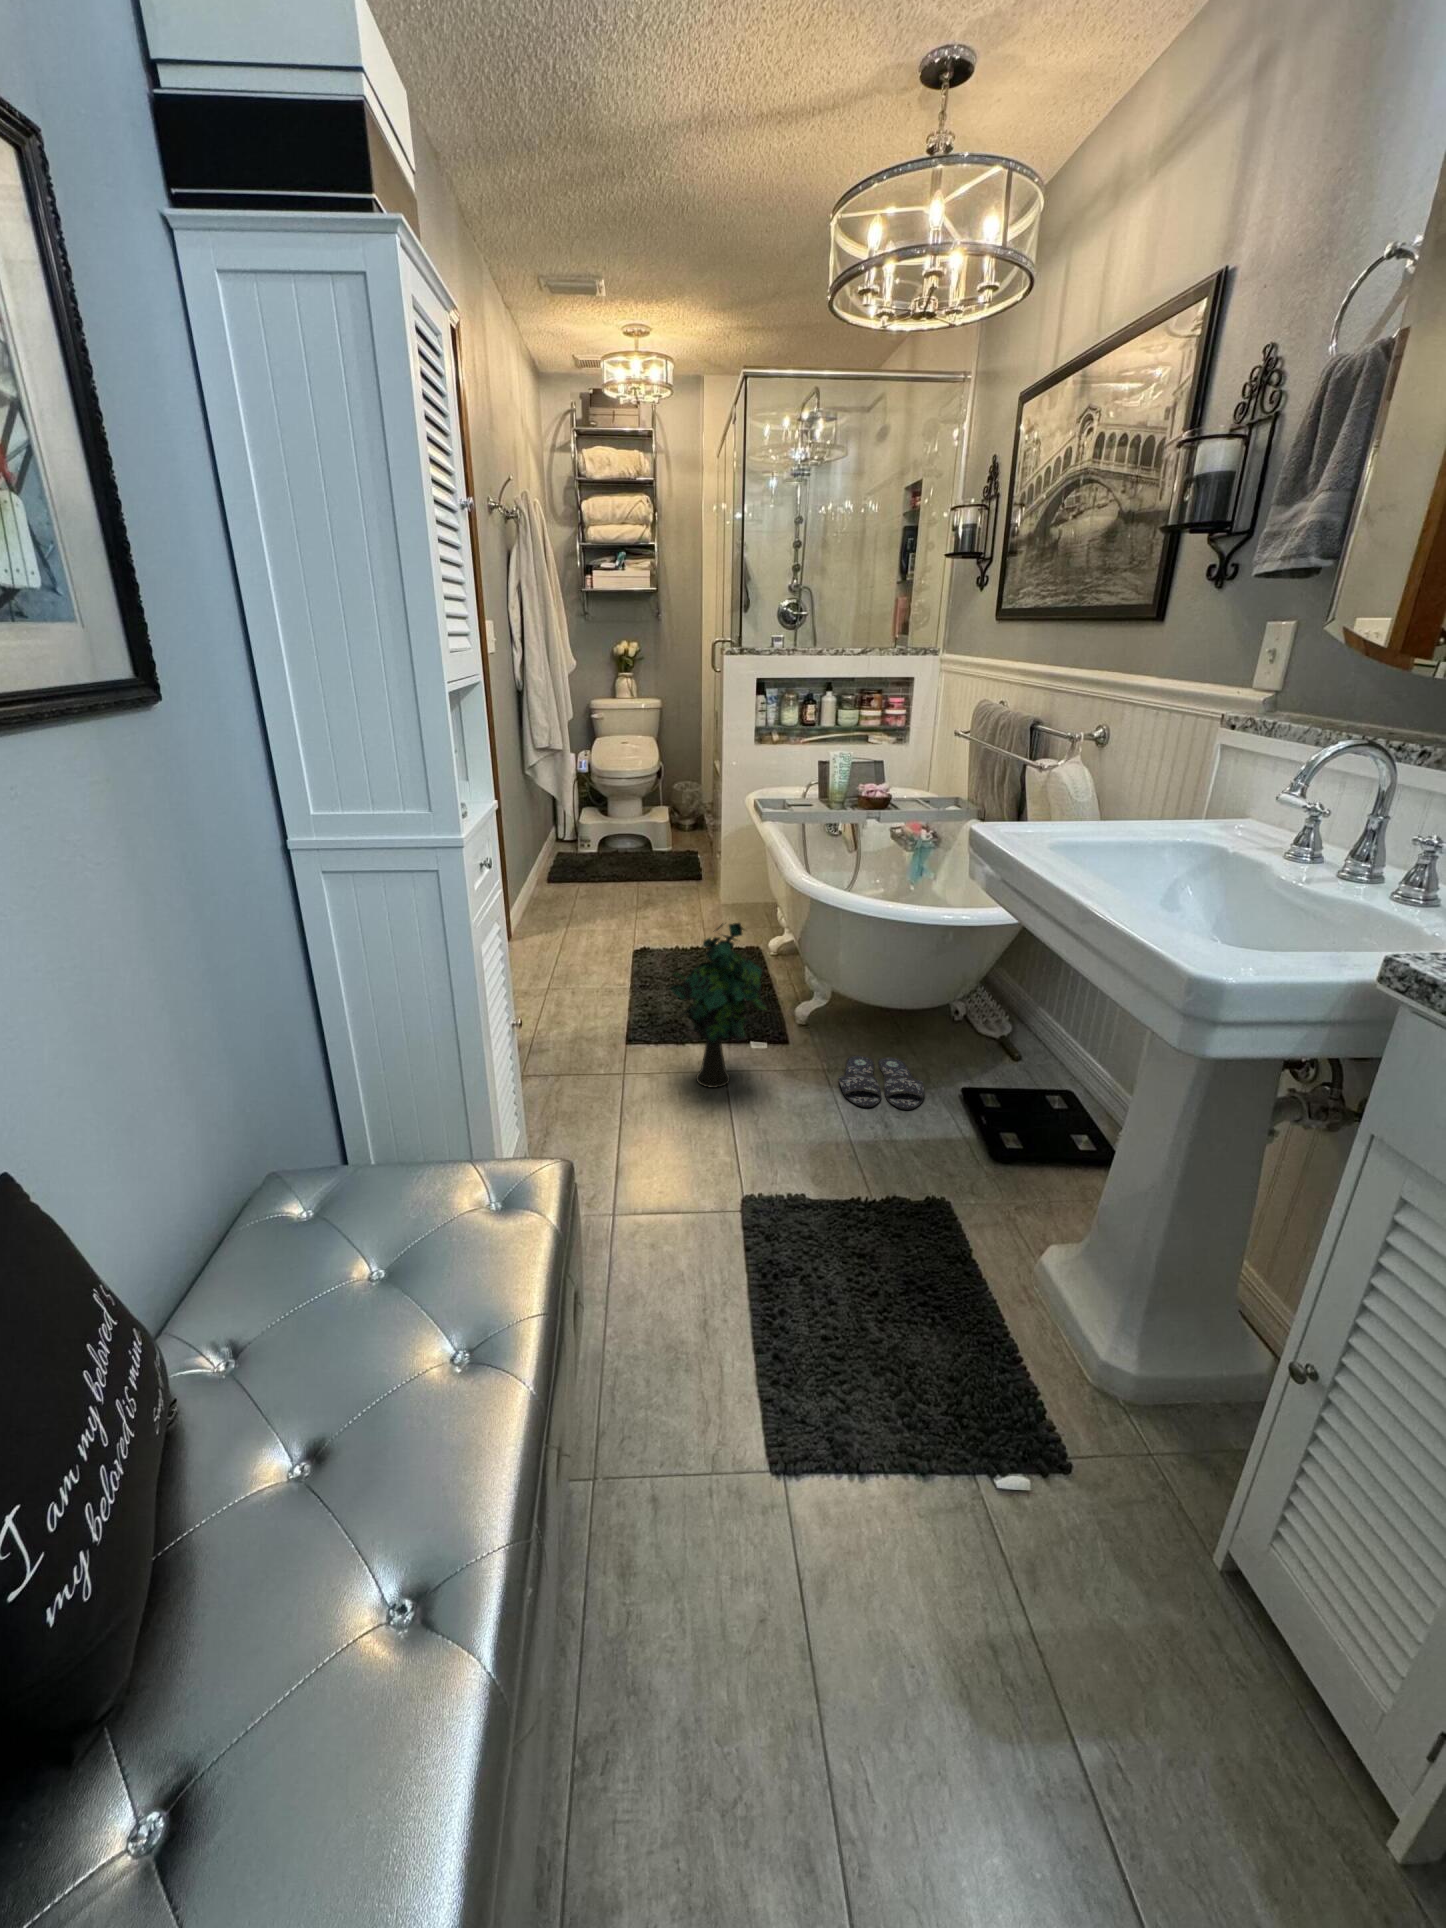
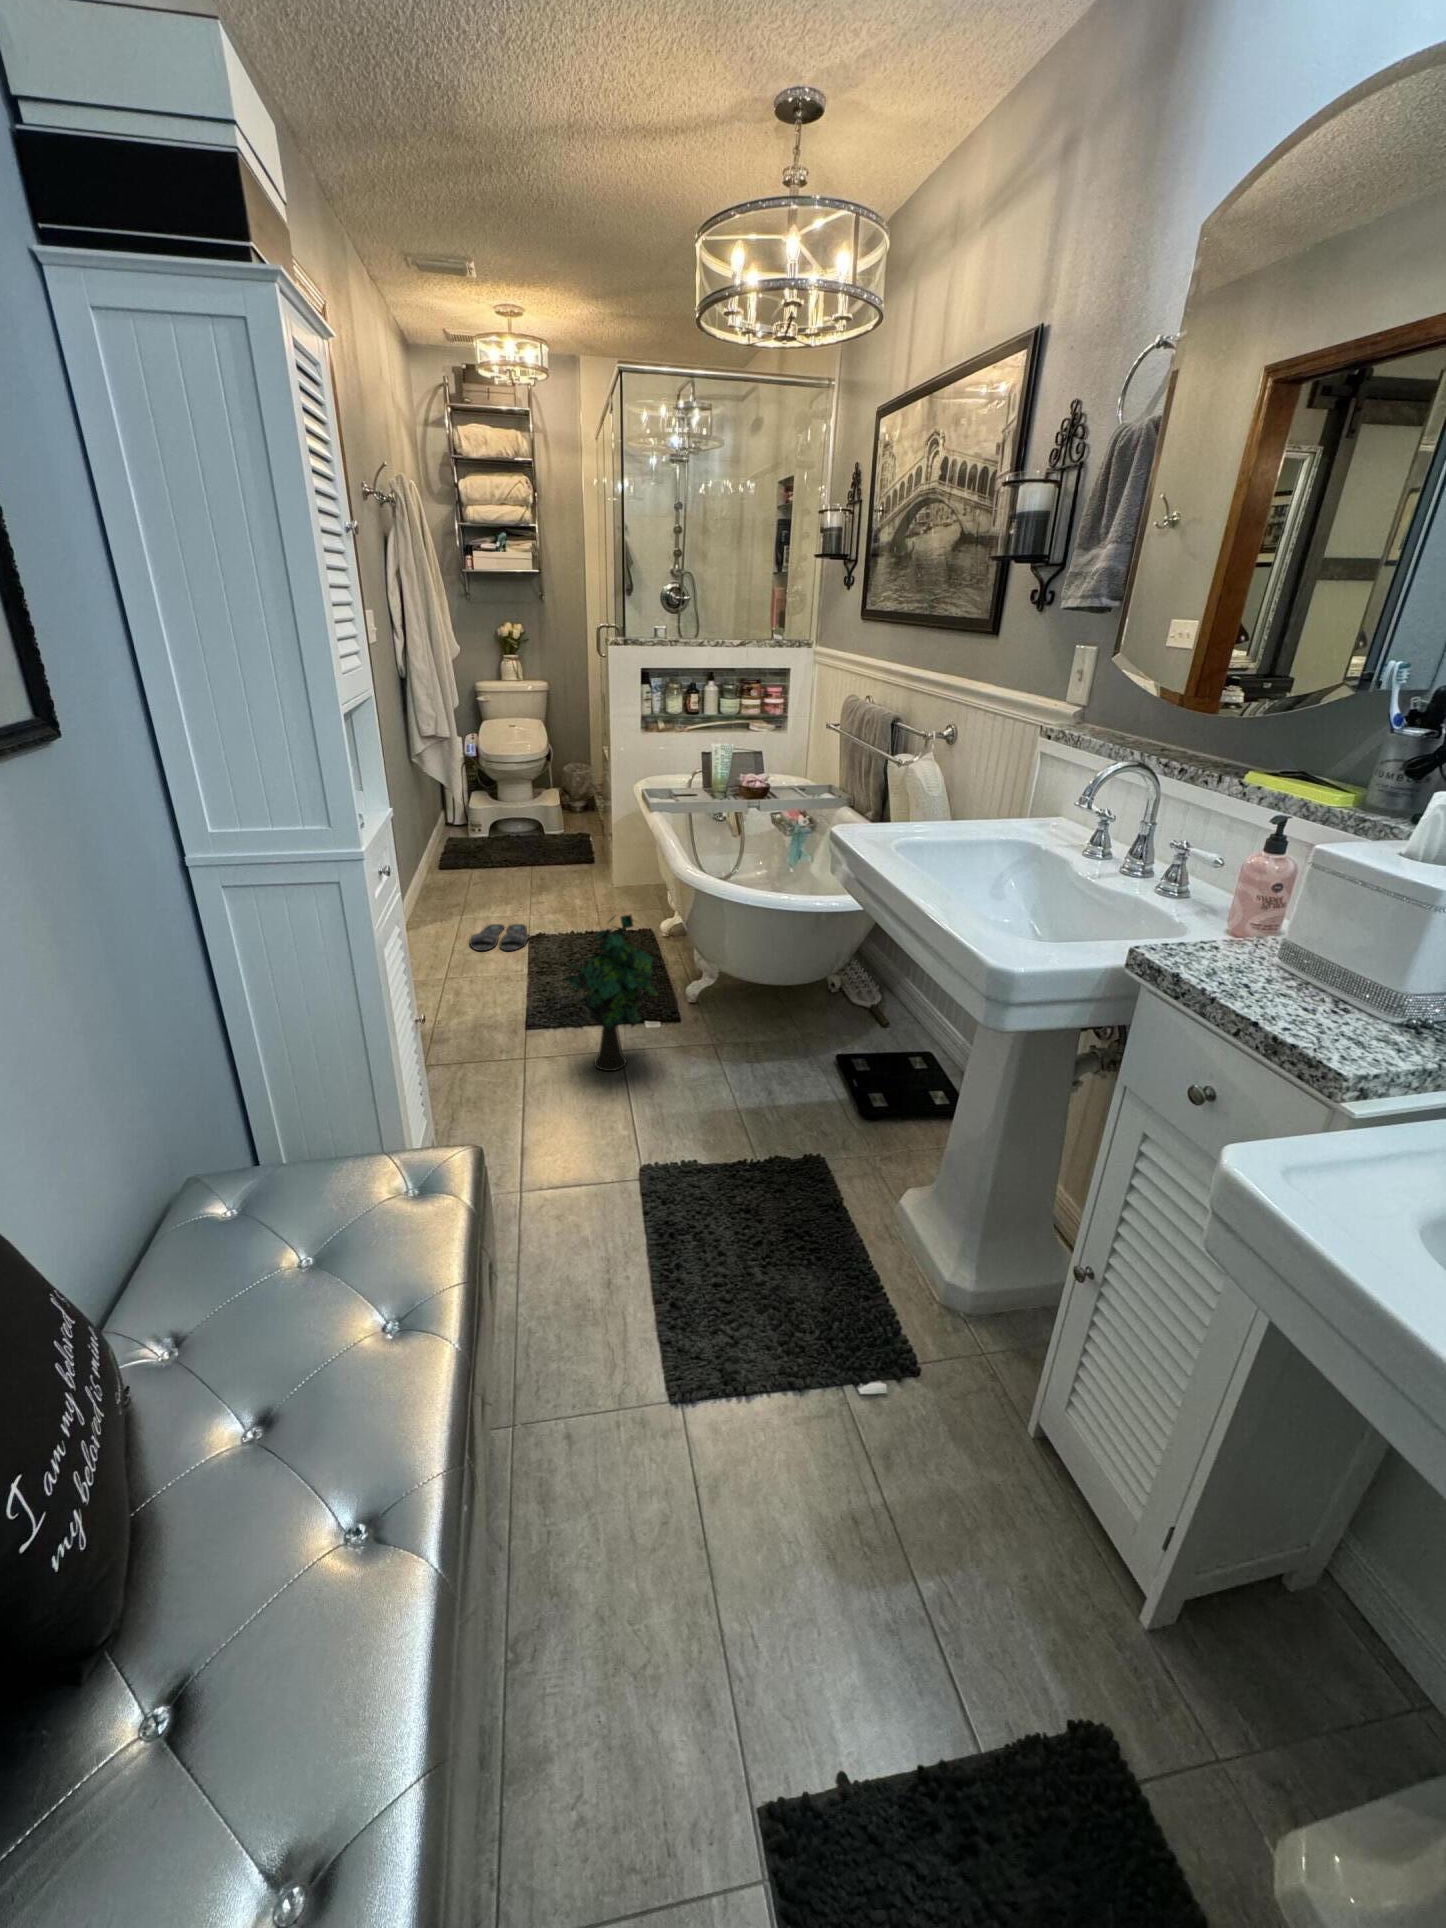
slippers: present [839,1056,924,1110] -> present [470,924,529,951]

